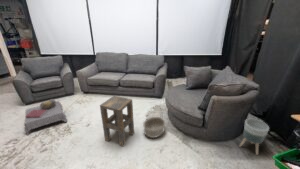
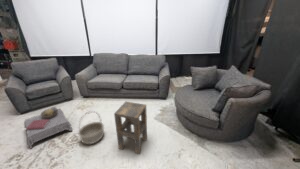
basket: present [143,106,165,138] -> present [79,113,104,144]
planter: present [240,119,269,154] -> none [253,118,284,153]

